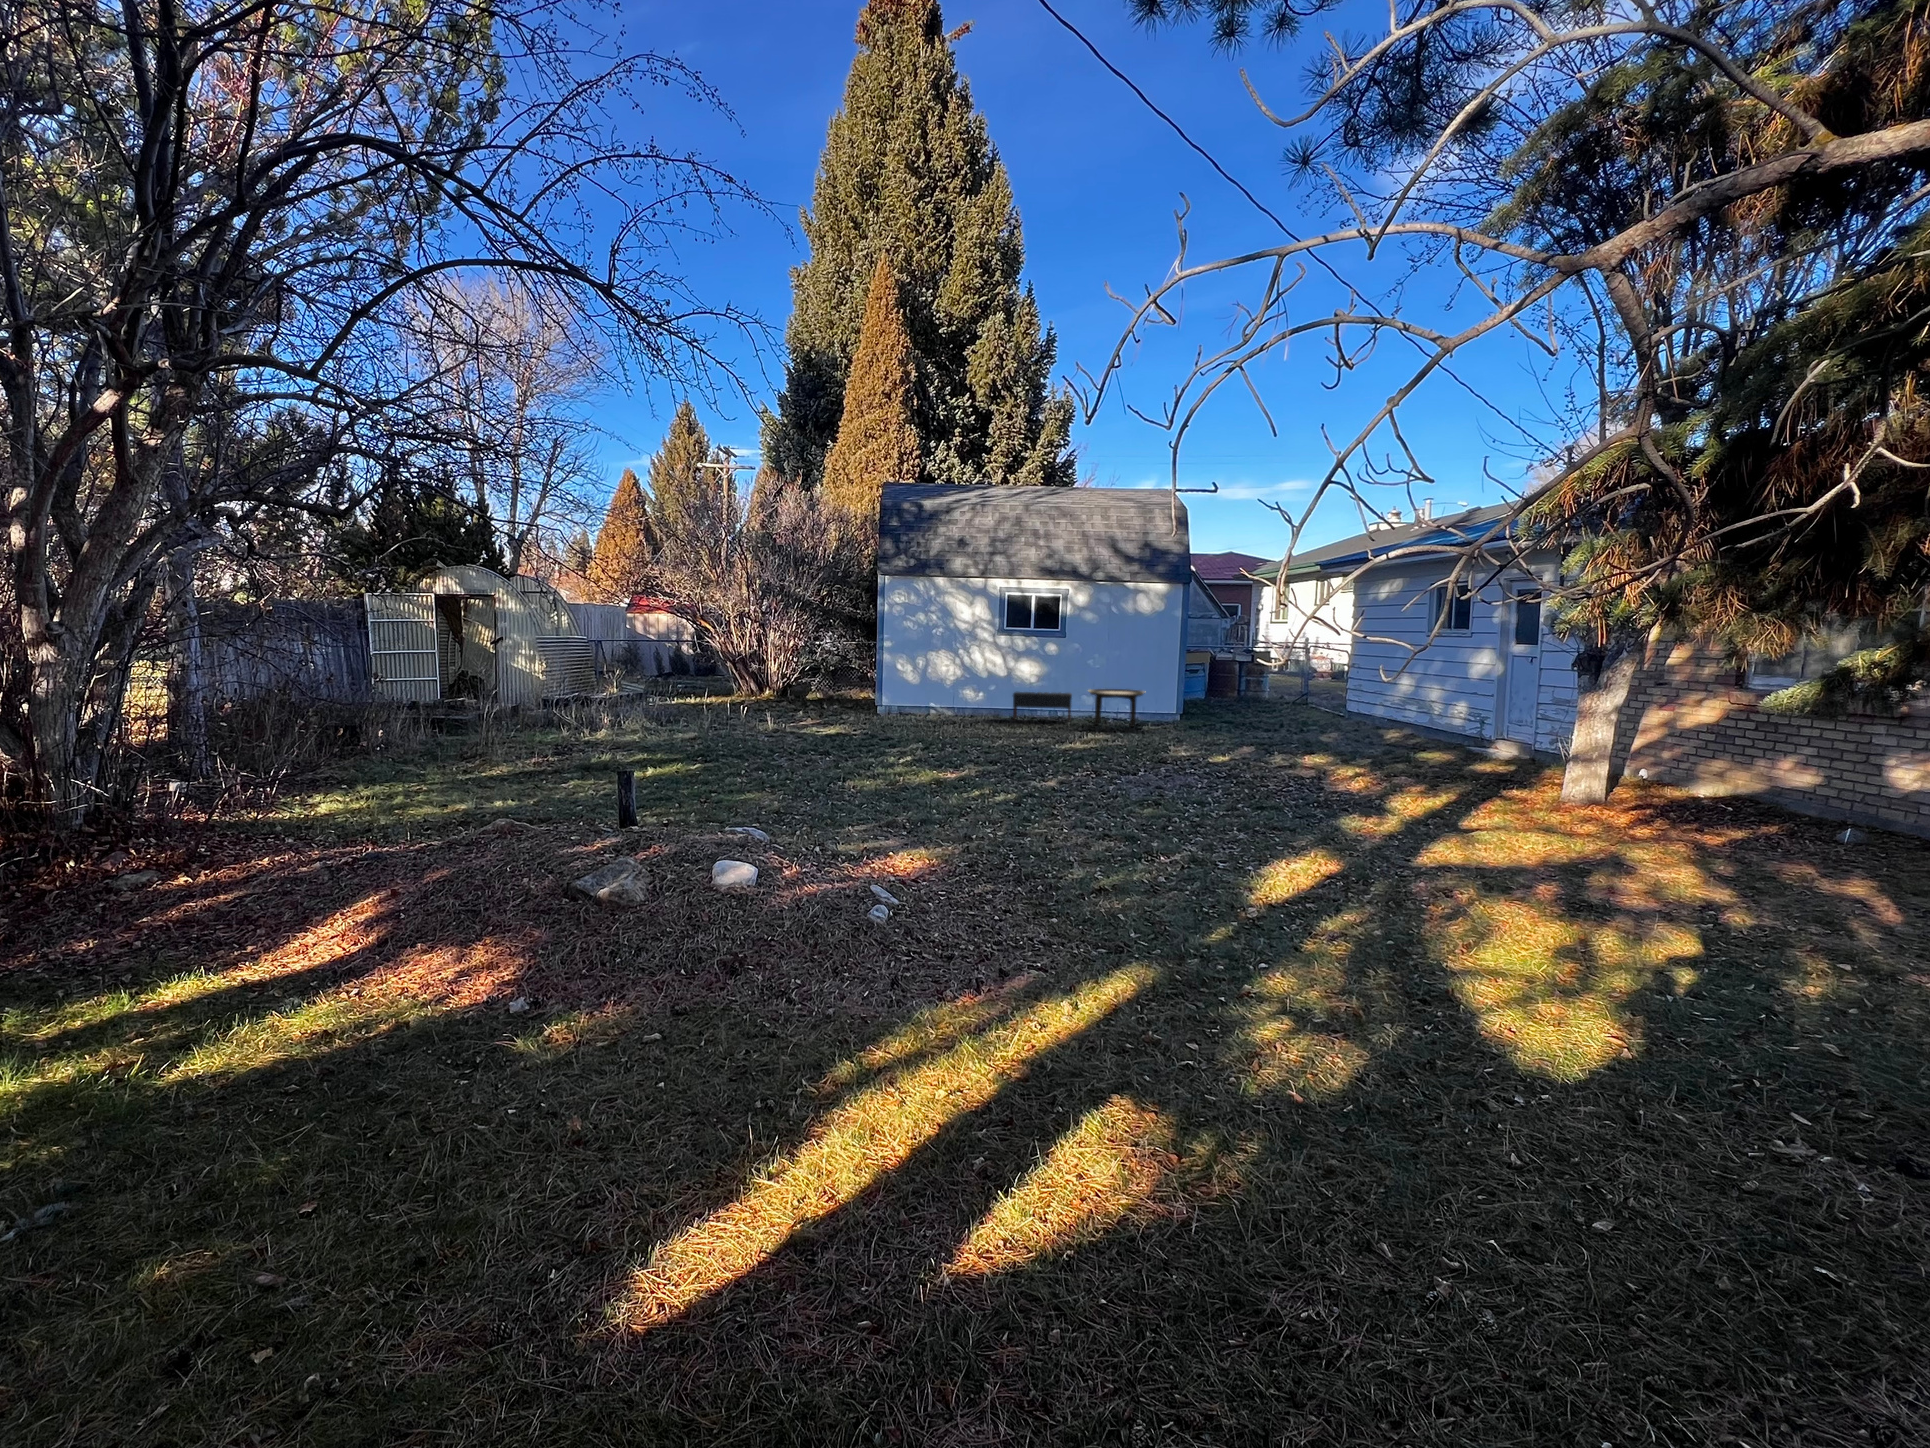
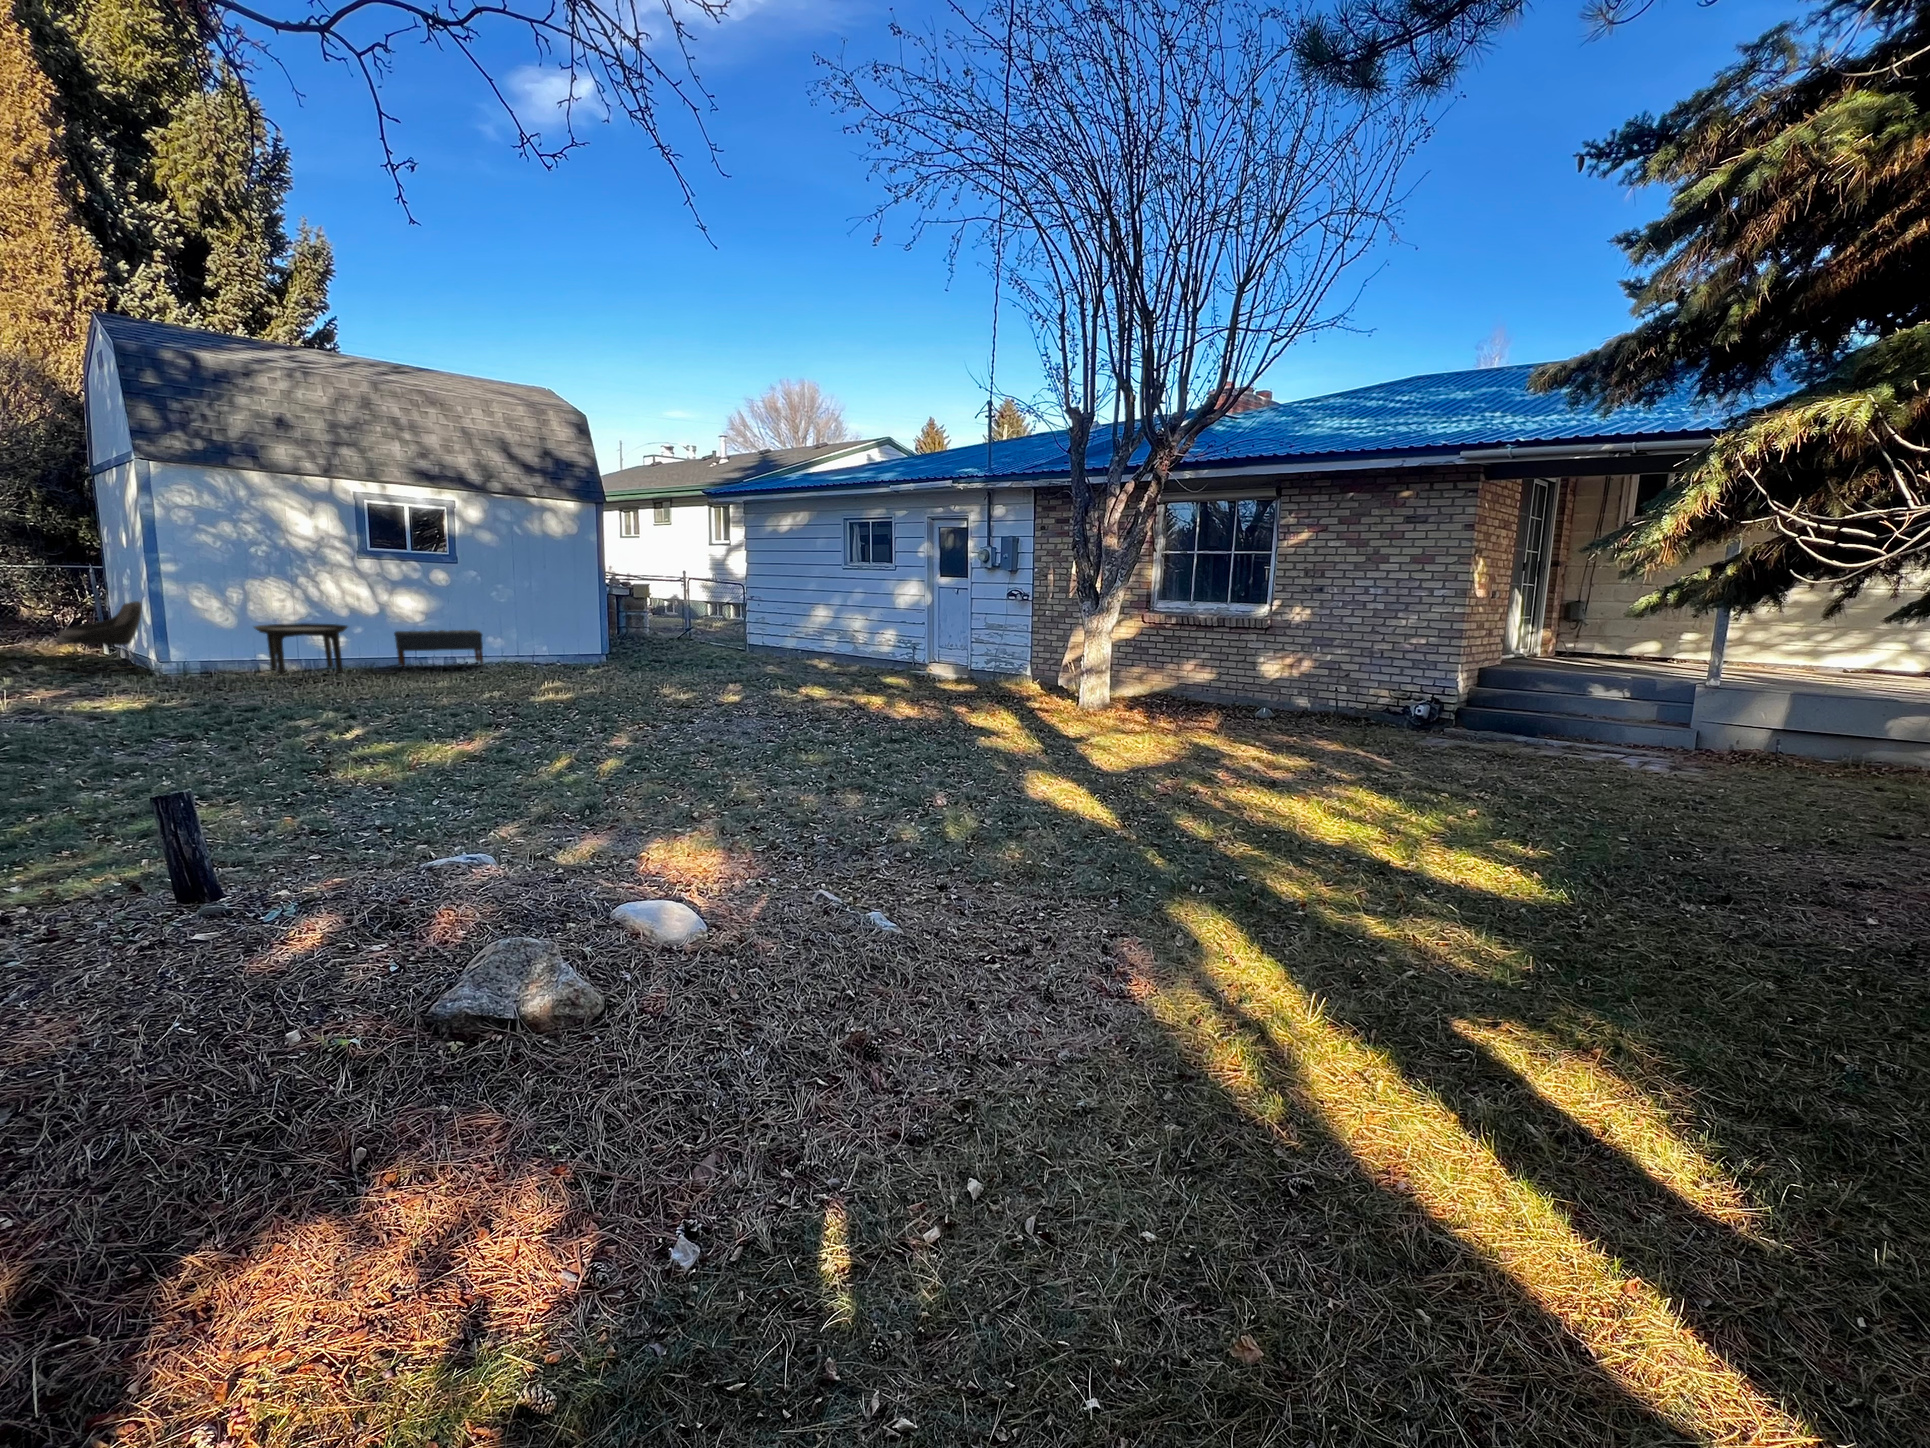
lounge chair: none [831,667,873,714] -> present [57,601,149,676]
round table: present [1089,689,1144,727] -> present [254,623,348,675]

